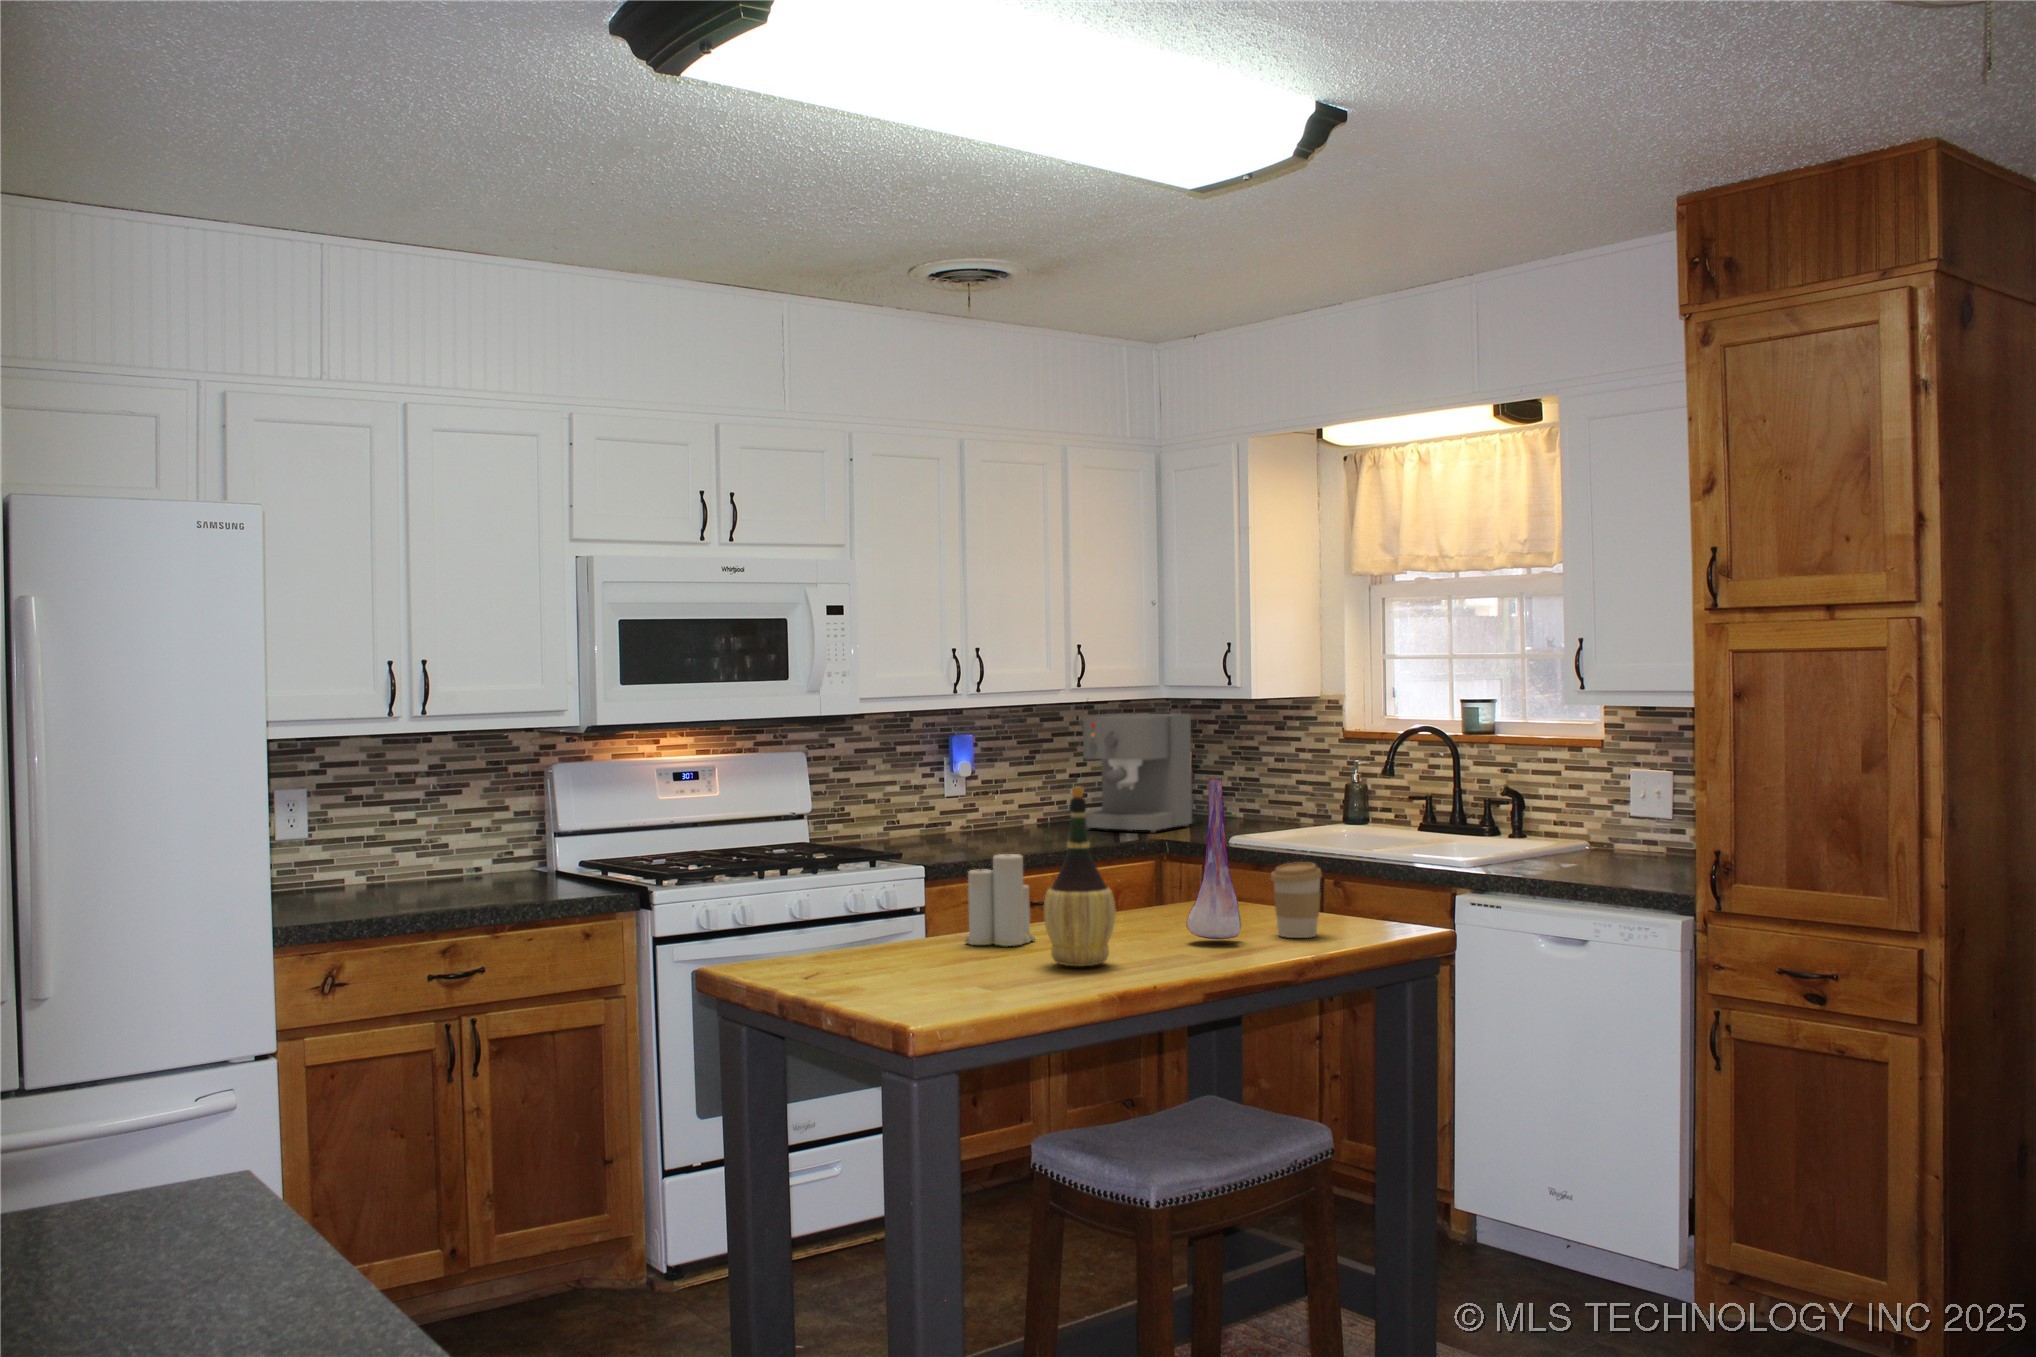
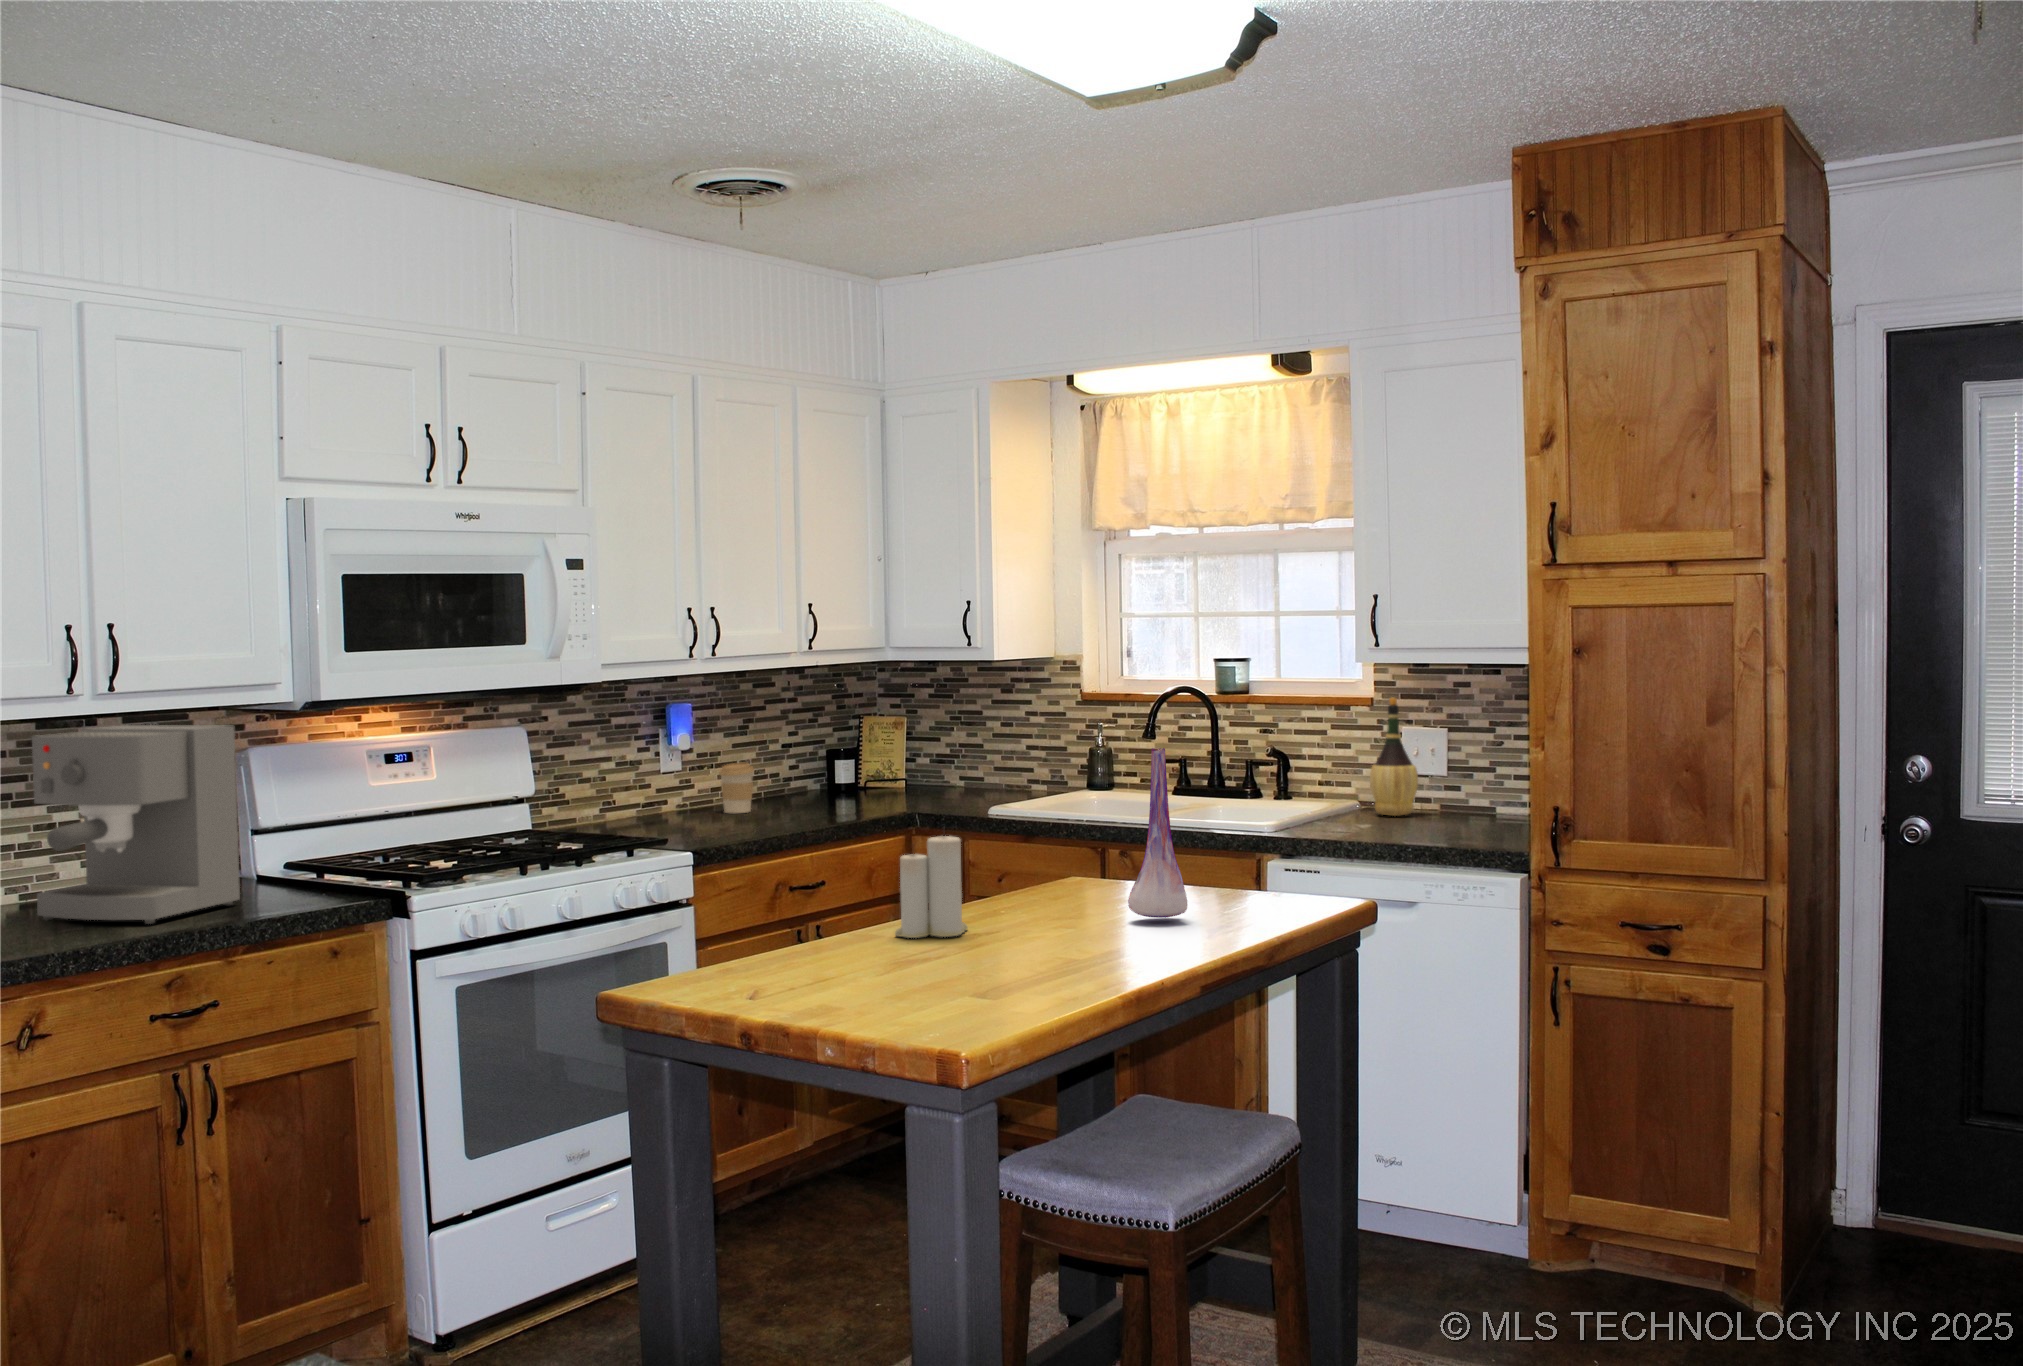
coffee maker: present [1083,714,1192,833] -> present [32,725,240,924]
wine bottle: present [1044,786,1116,966] -> present [1370,697,1418,816]
coffee cup: present [1271,862,1322,938] -> present [719,763,754,813]

